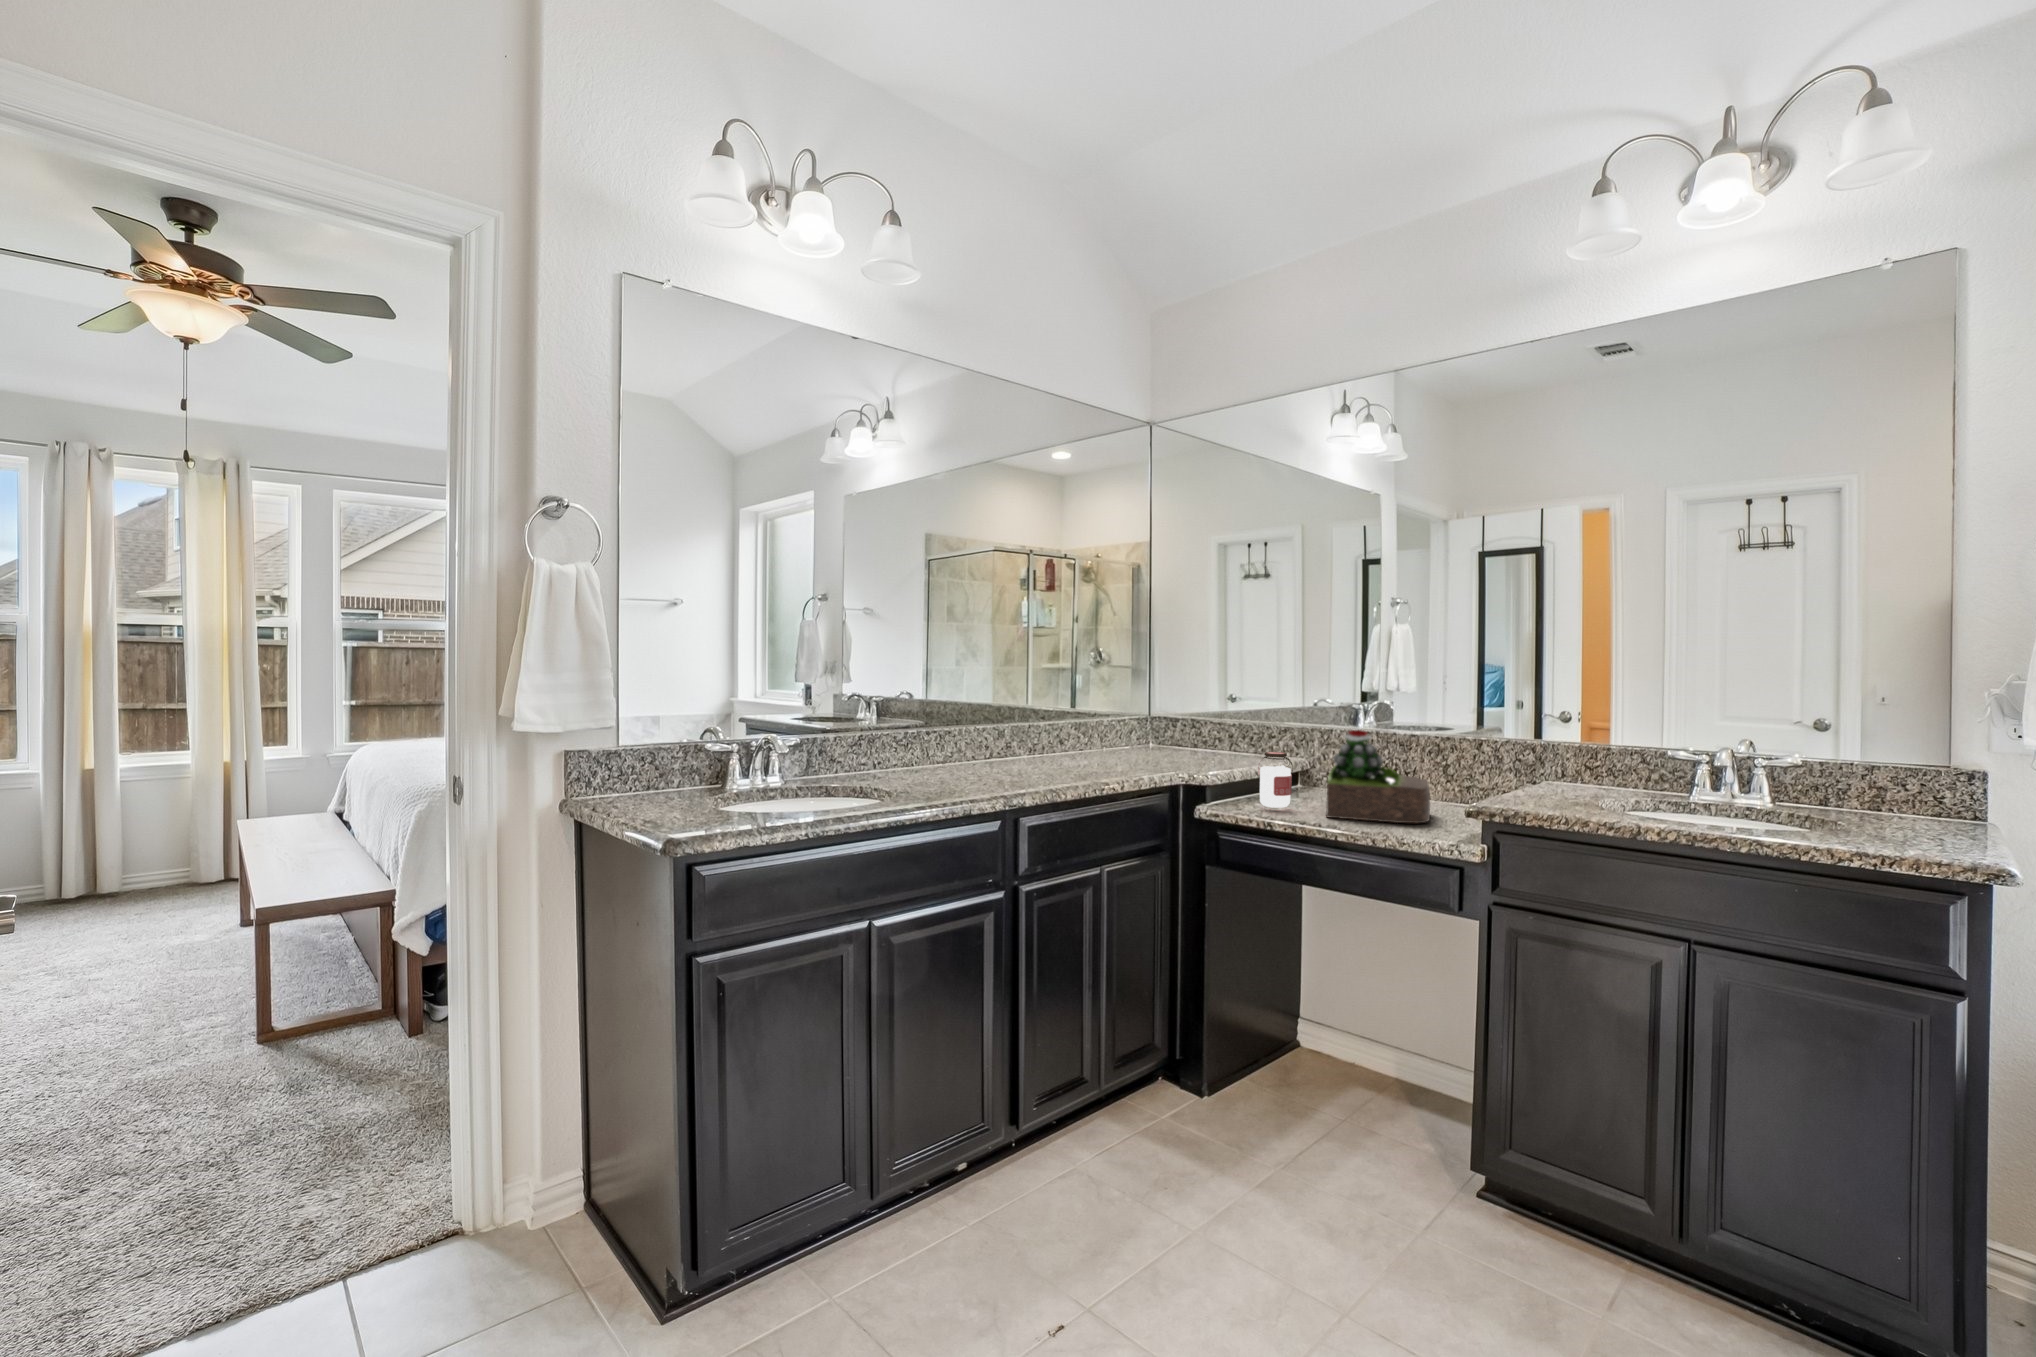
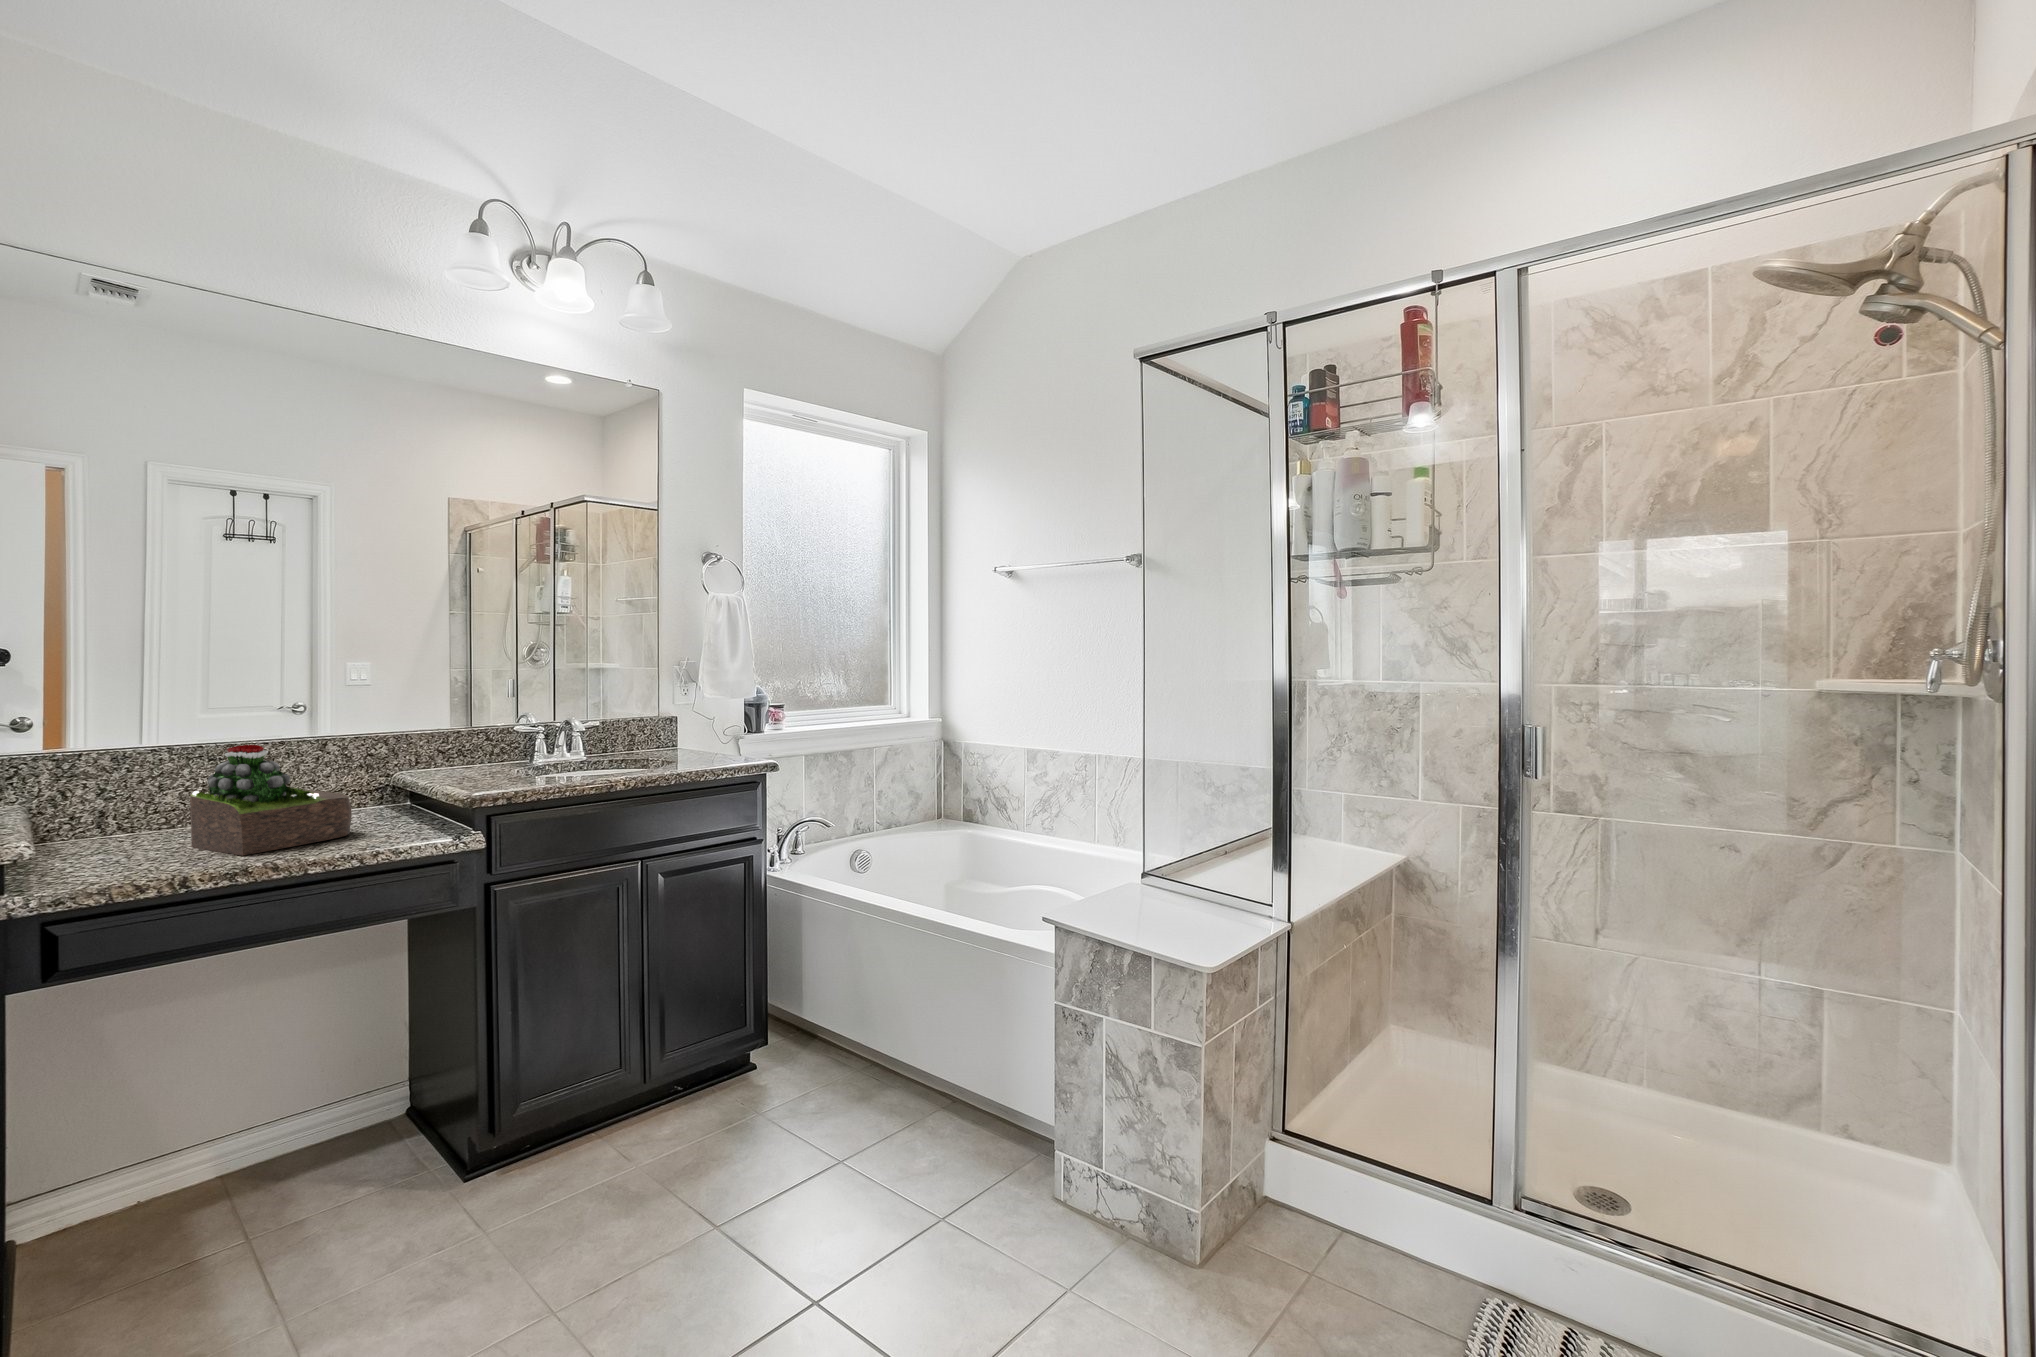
jar: present [1258,752,1293,808] -> none [104,789,165,868]

